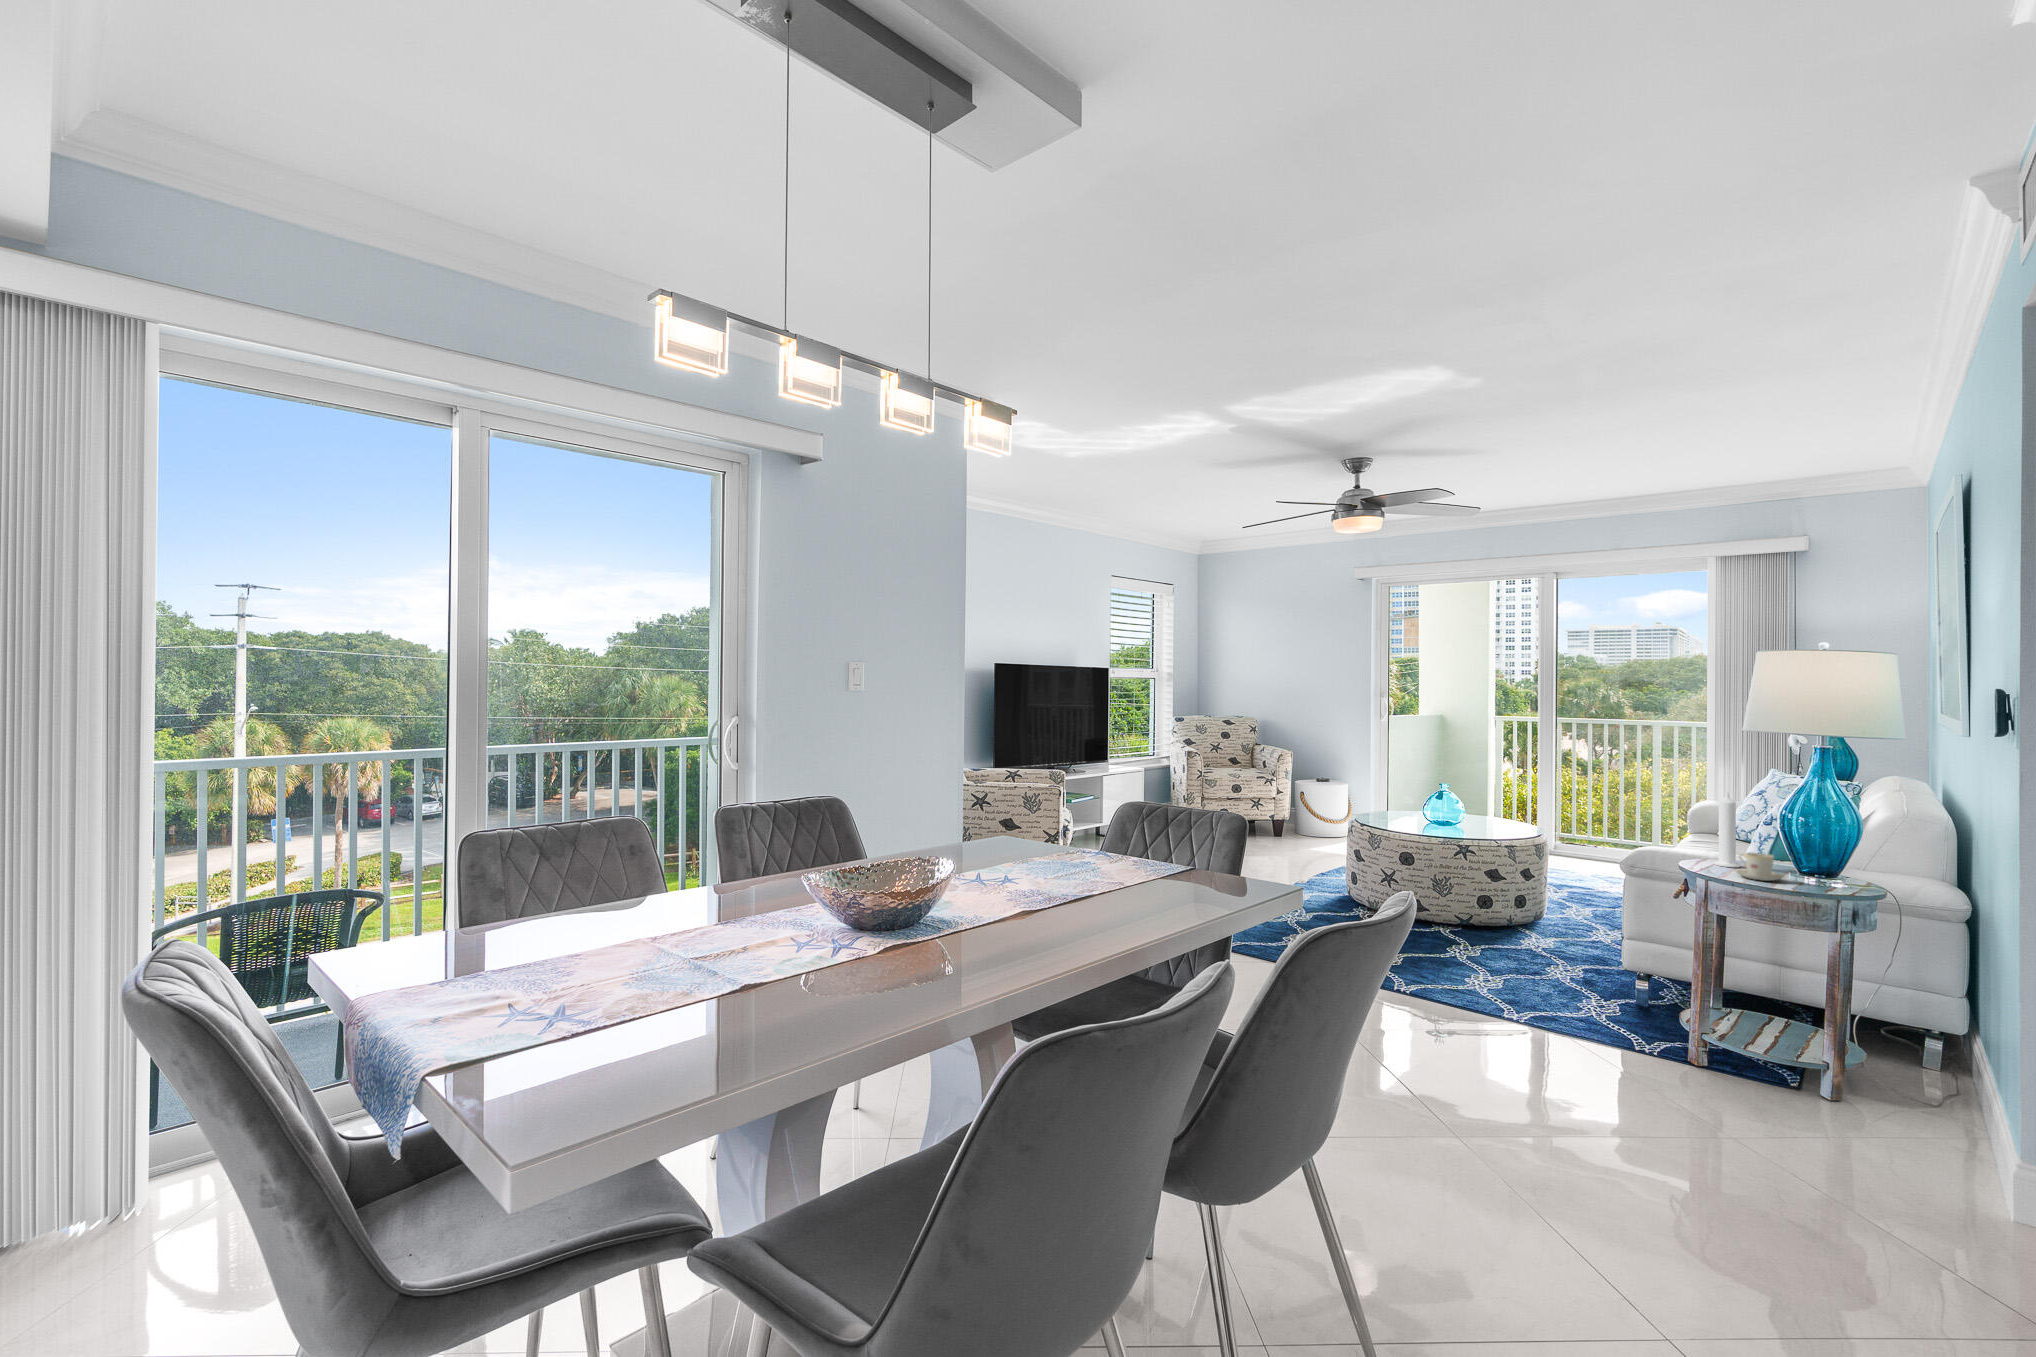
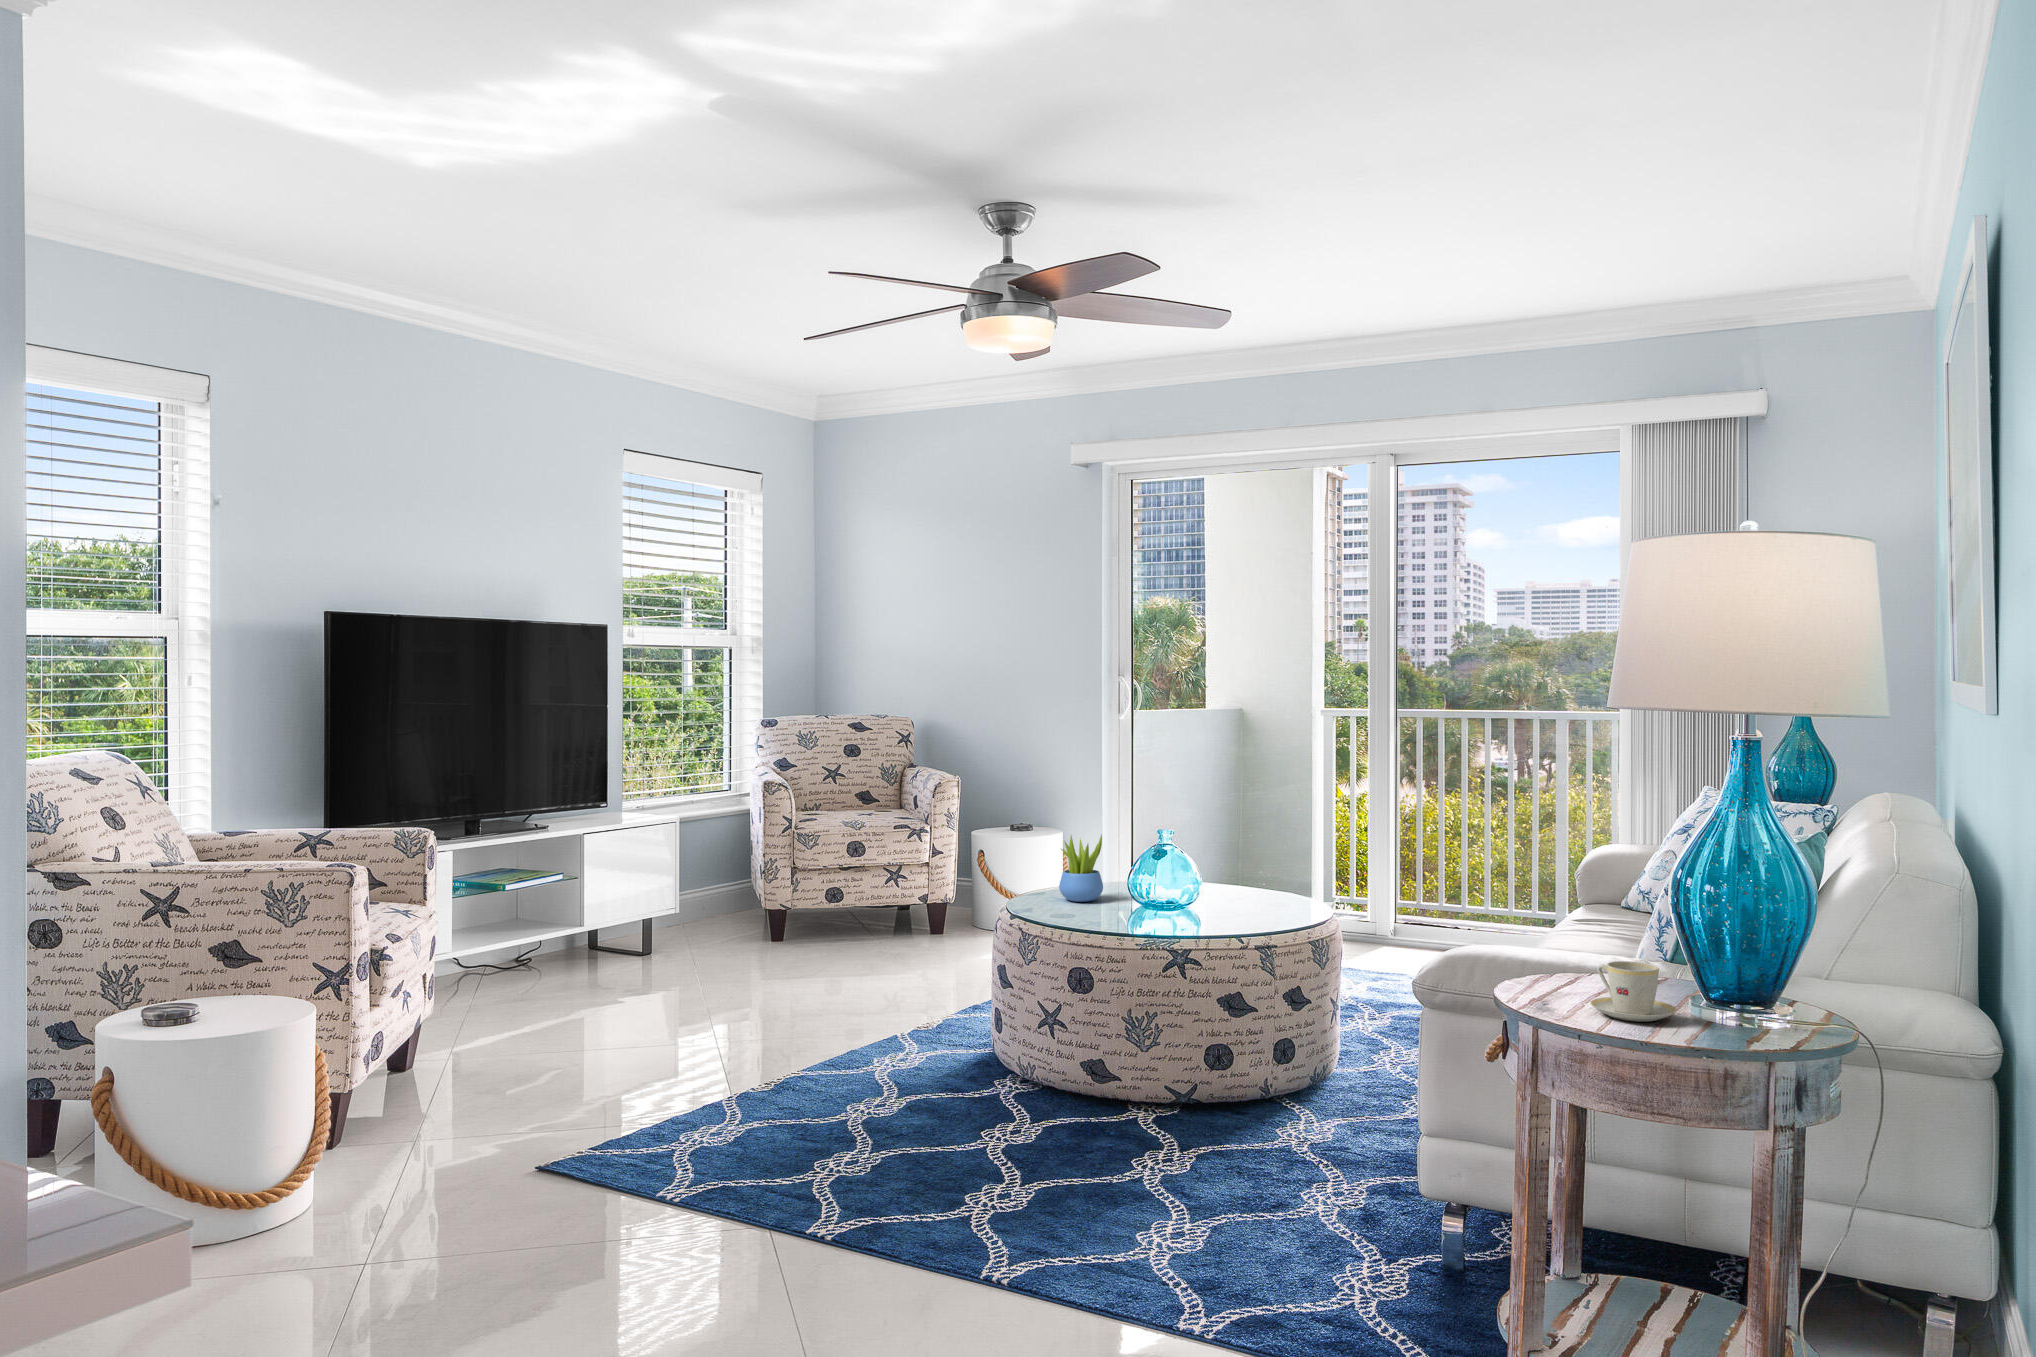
succulent plant: none [1381,784,1406,820] -> present [1059,834,1103,902]
candle: present [1714,792,1741,868] -> none [1562,834,1608,990]

